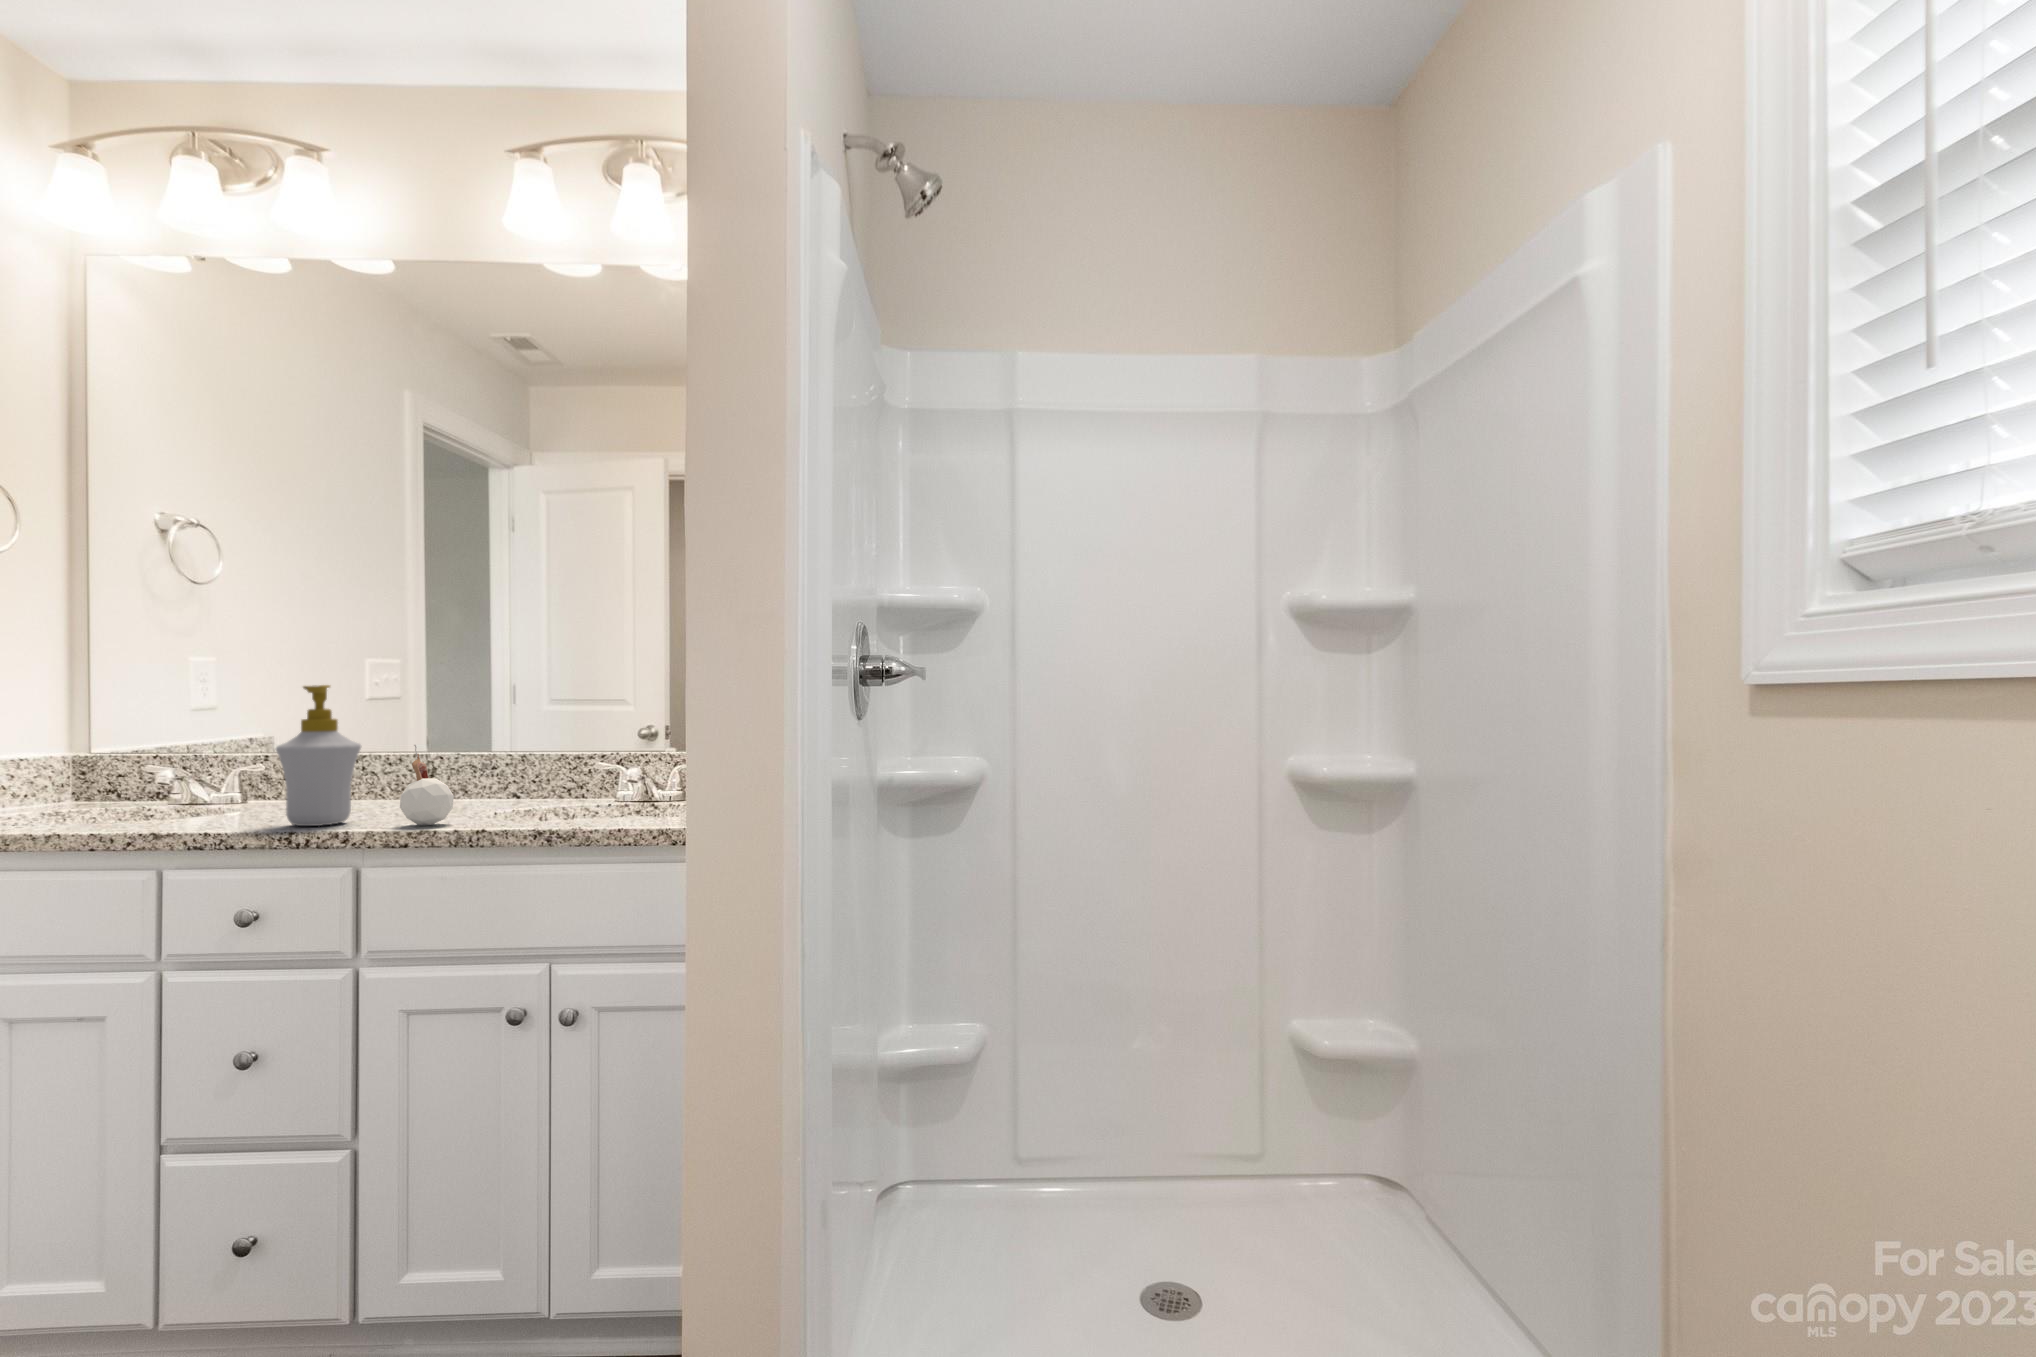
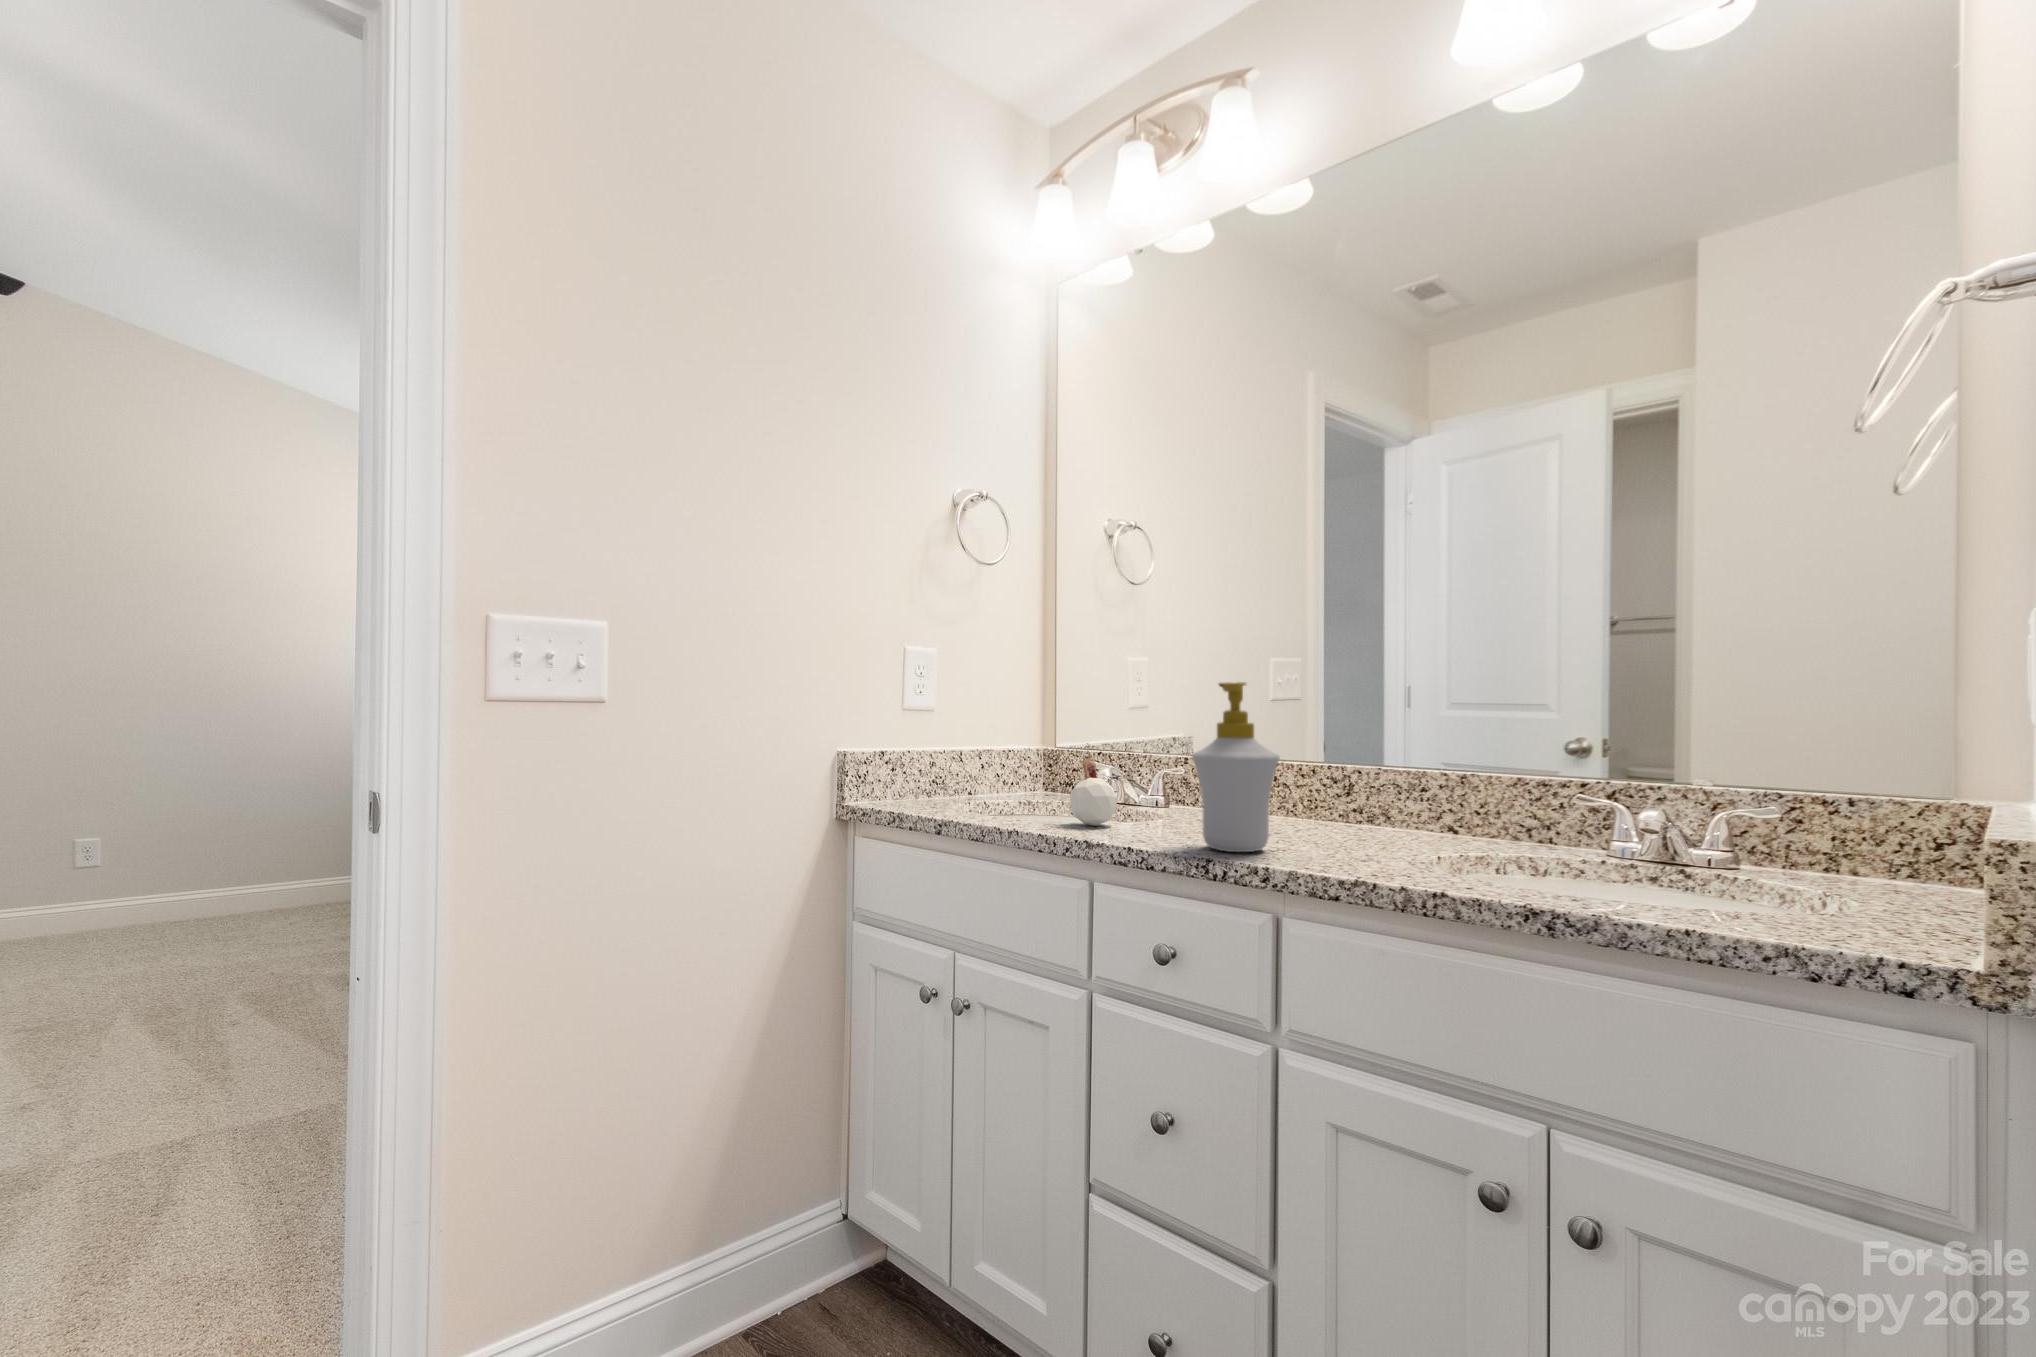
candle: present [400,745,454,825] -> present [1070,743,1117,826]

